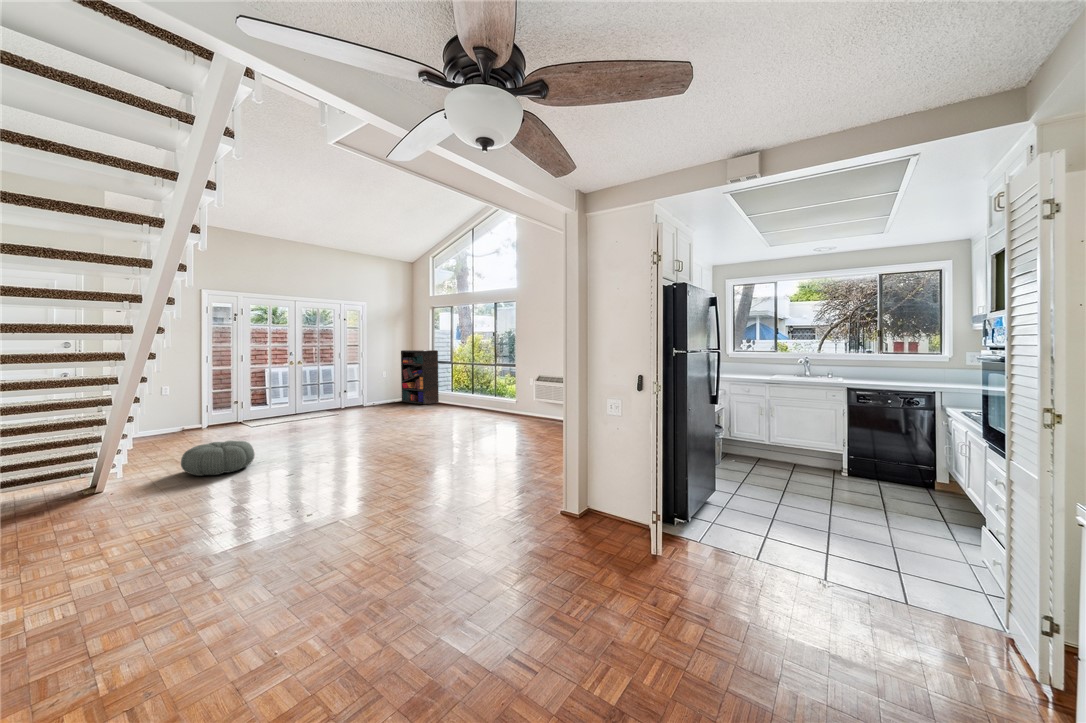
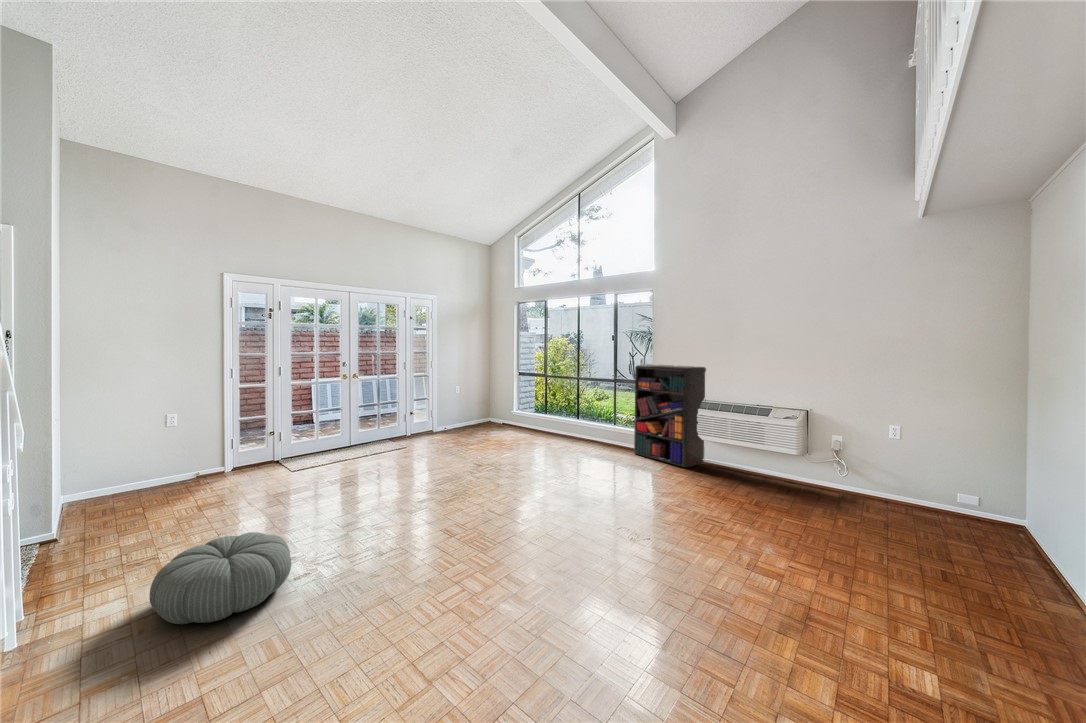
bookshelf: present [401,350,439,404] -> present [634,364,706,467]

